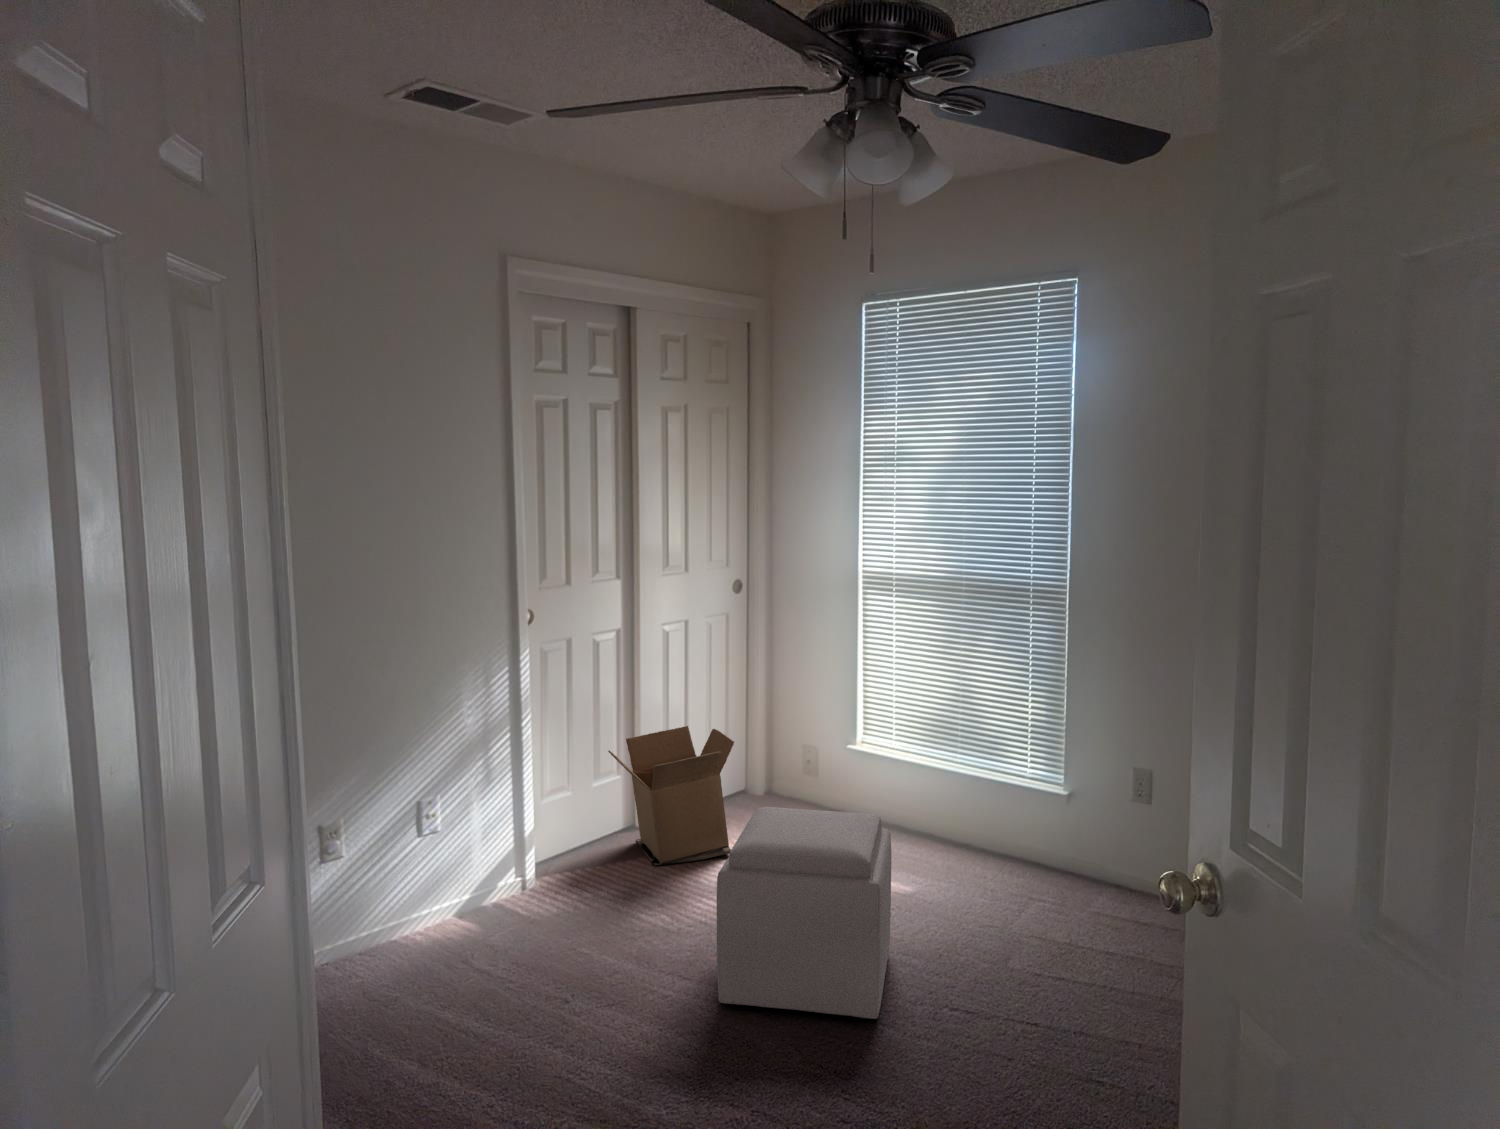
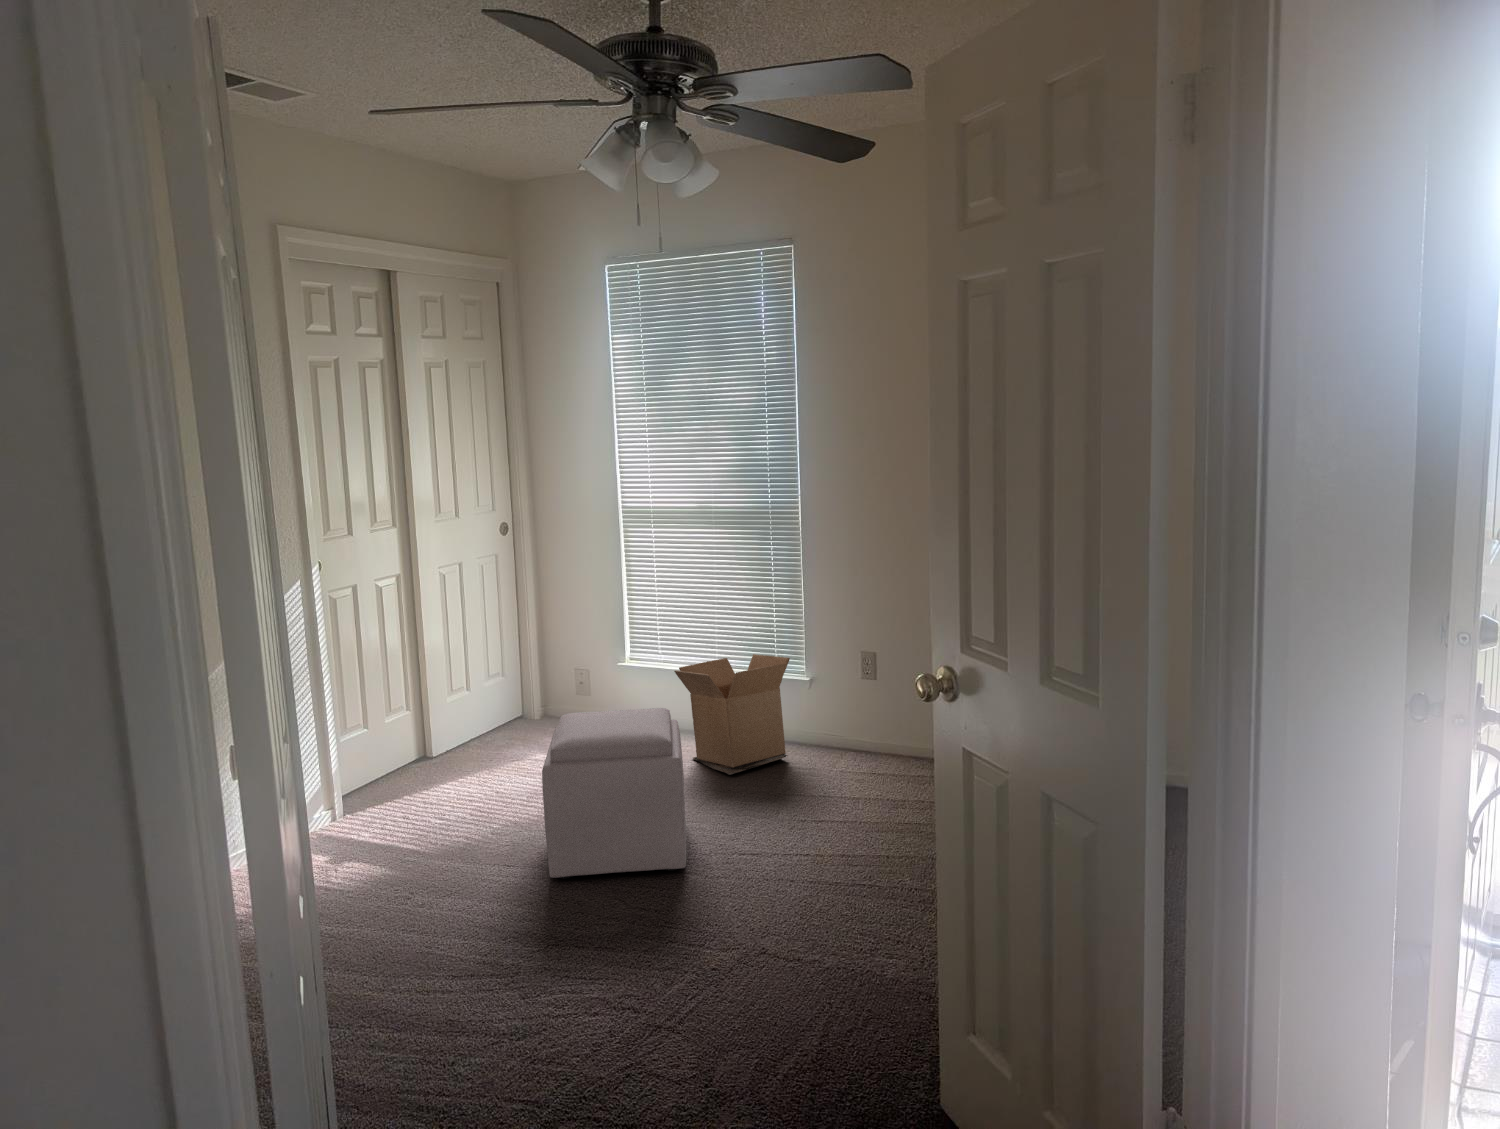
cardboard box: present [608,726,734,865] -> present [674,654,790,775]

